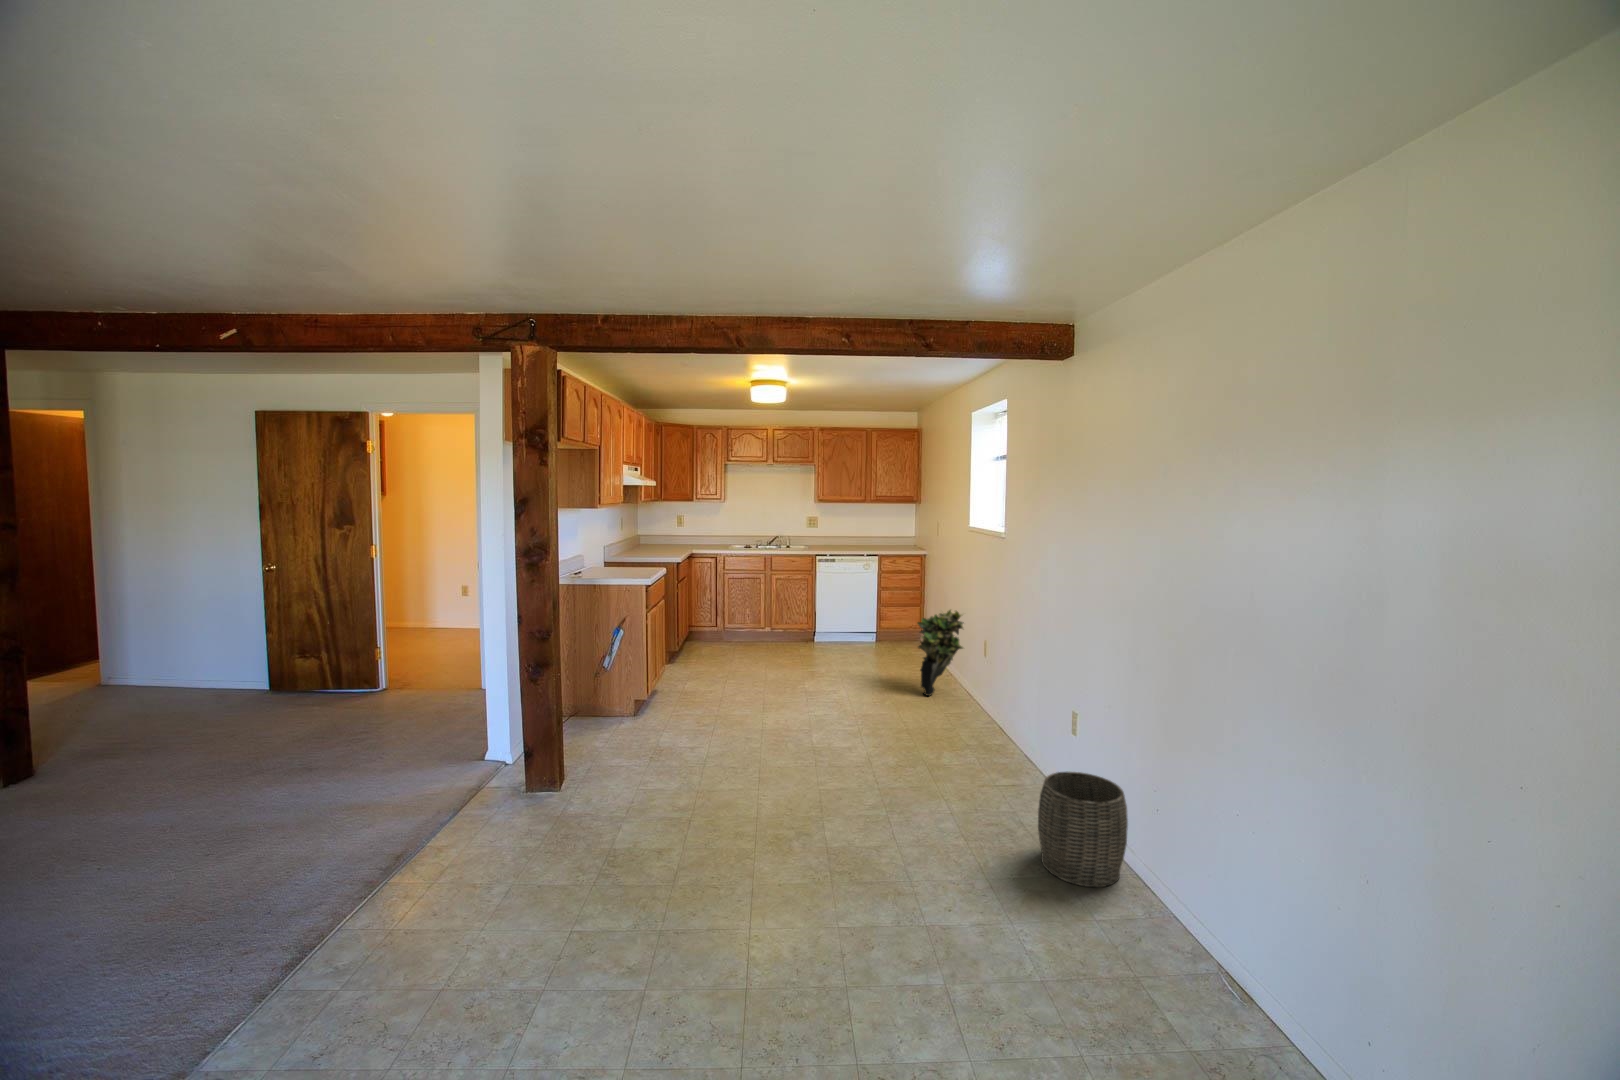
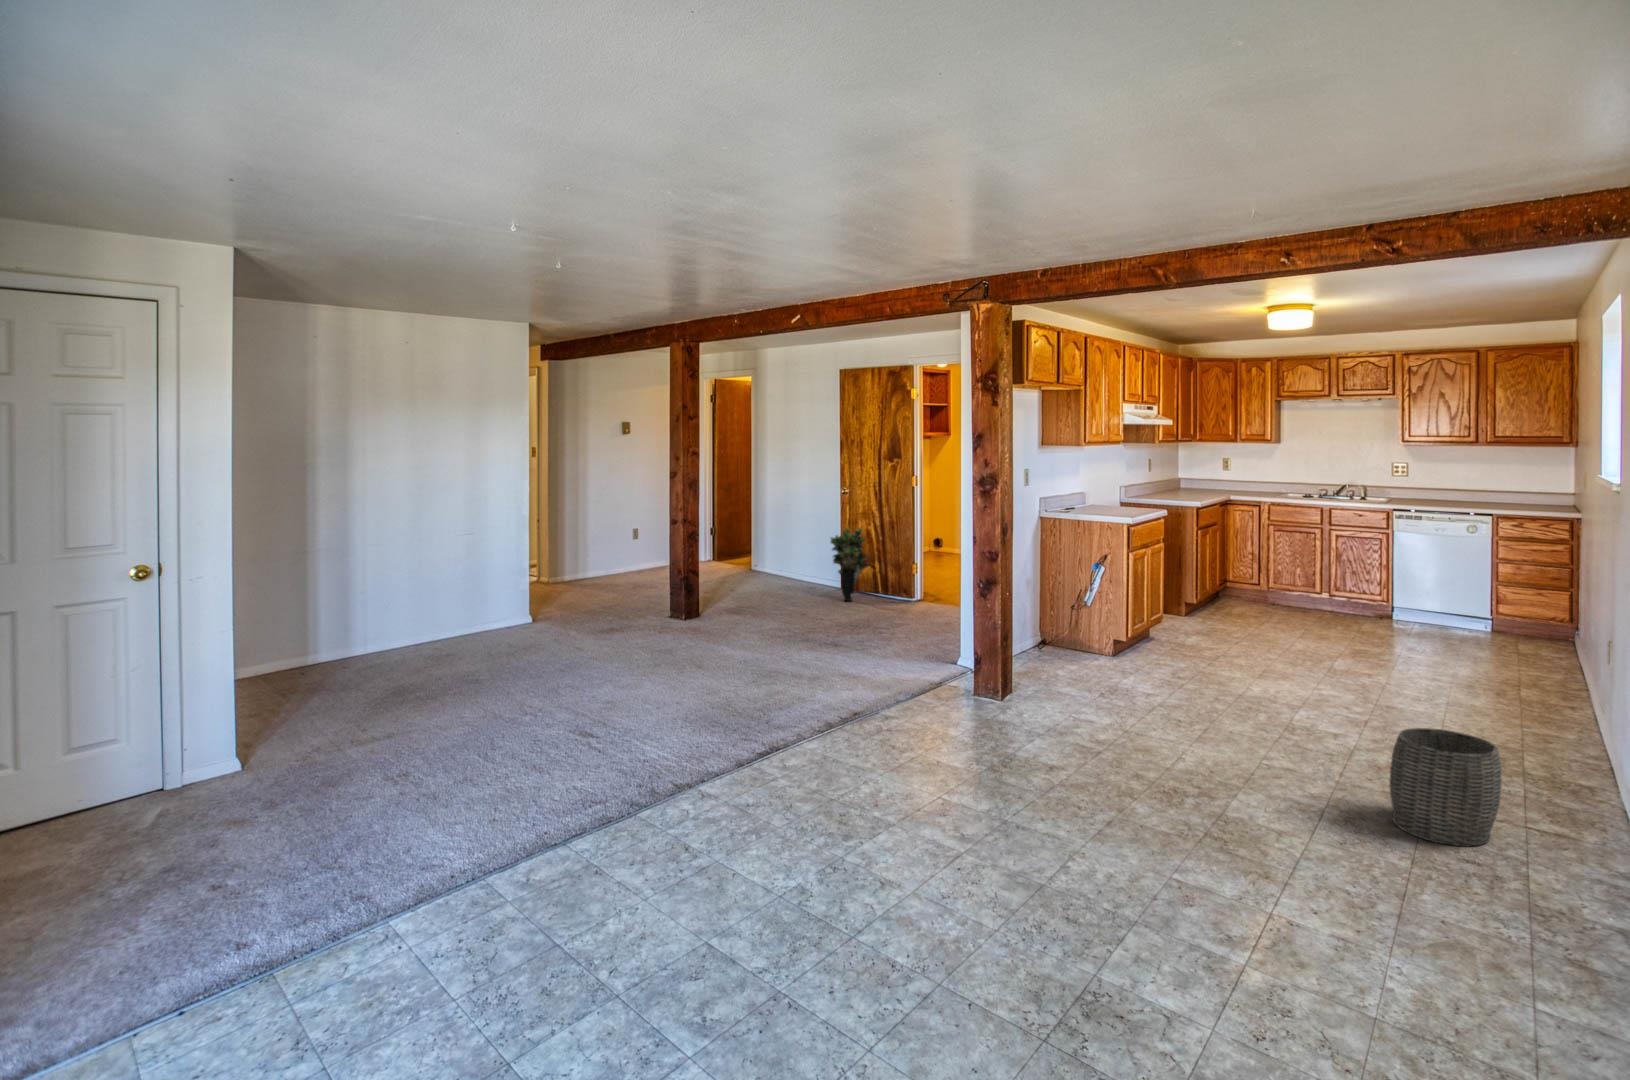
potted plant: present [917,610,964,696] -> present [831,528,868,601]

